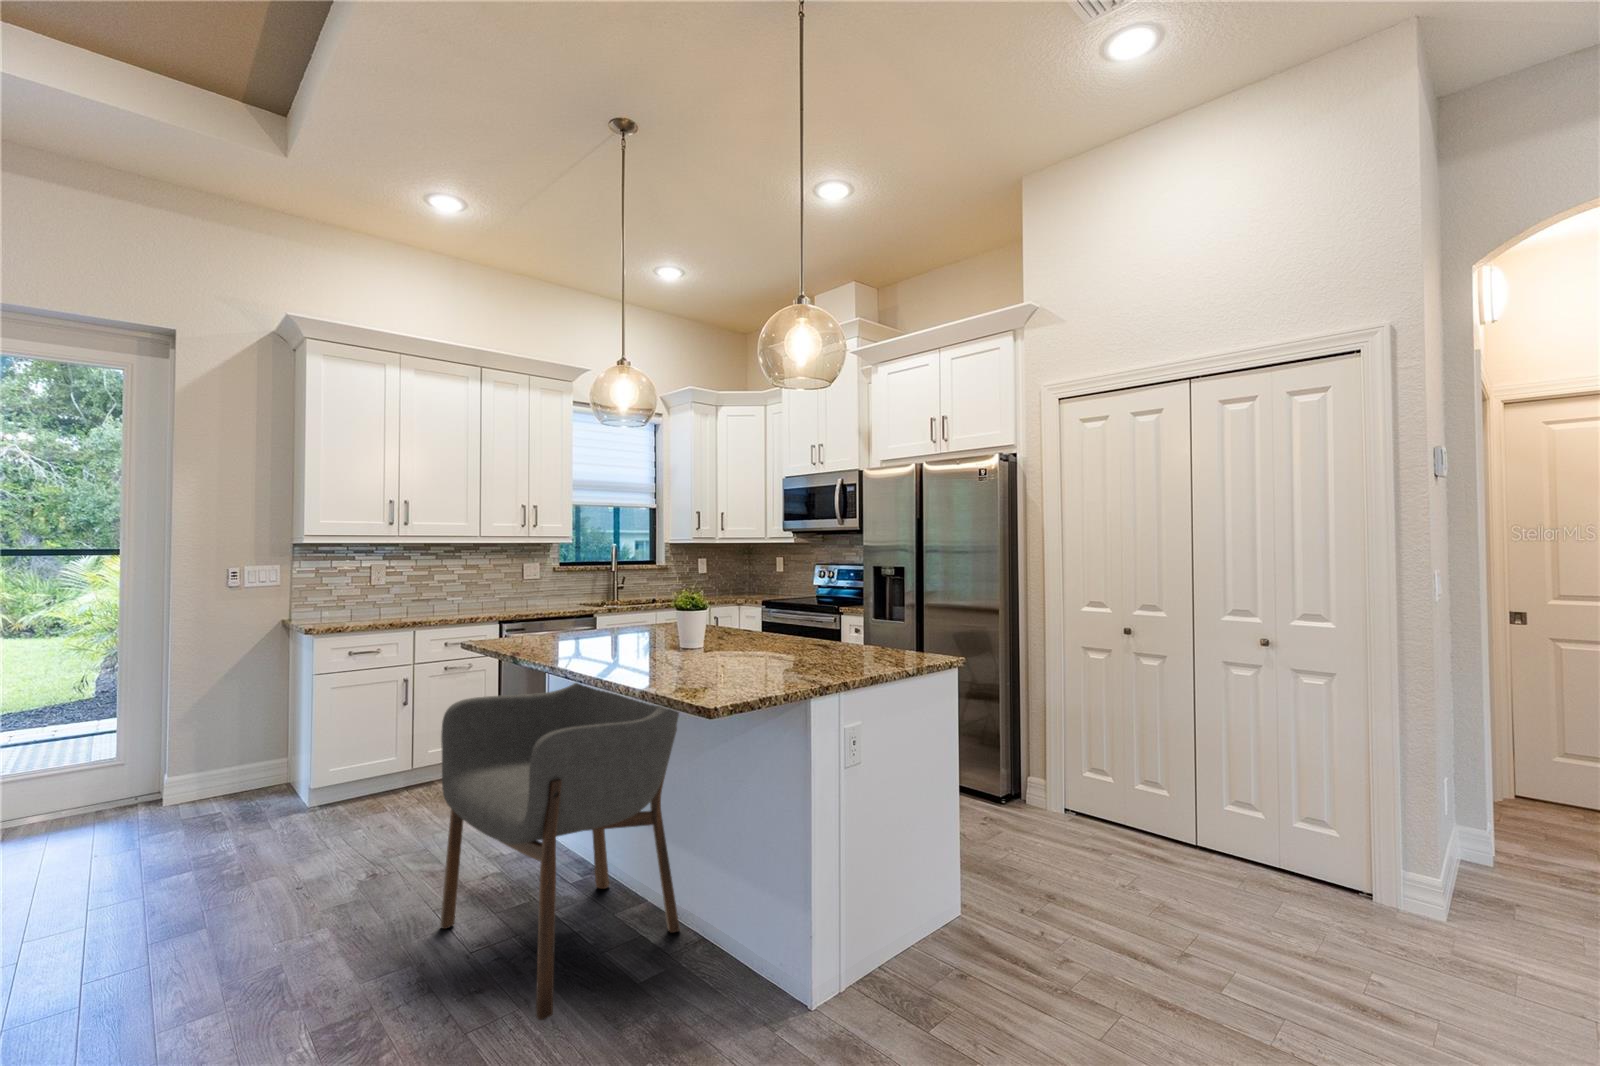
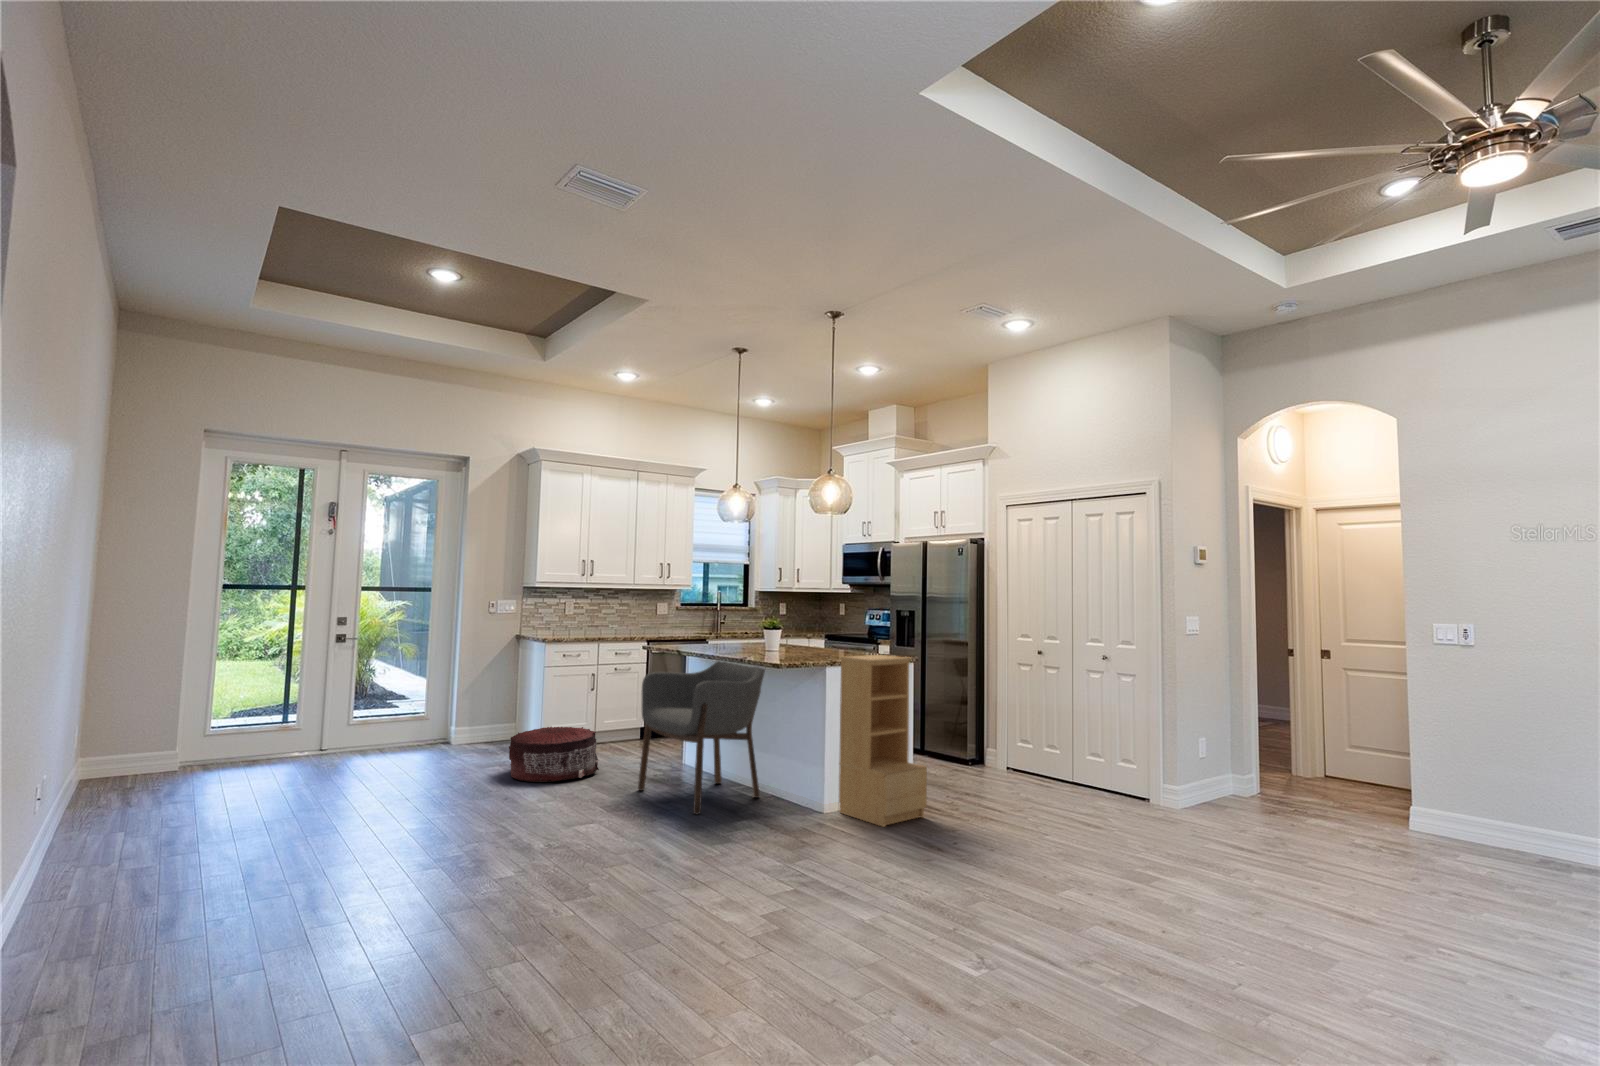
bookshelf: none [838,653,1016,1030] -> present [839,655,927,827]
pouf: none [194,786,384,918] -> present [509,727,599,782]

